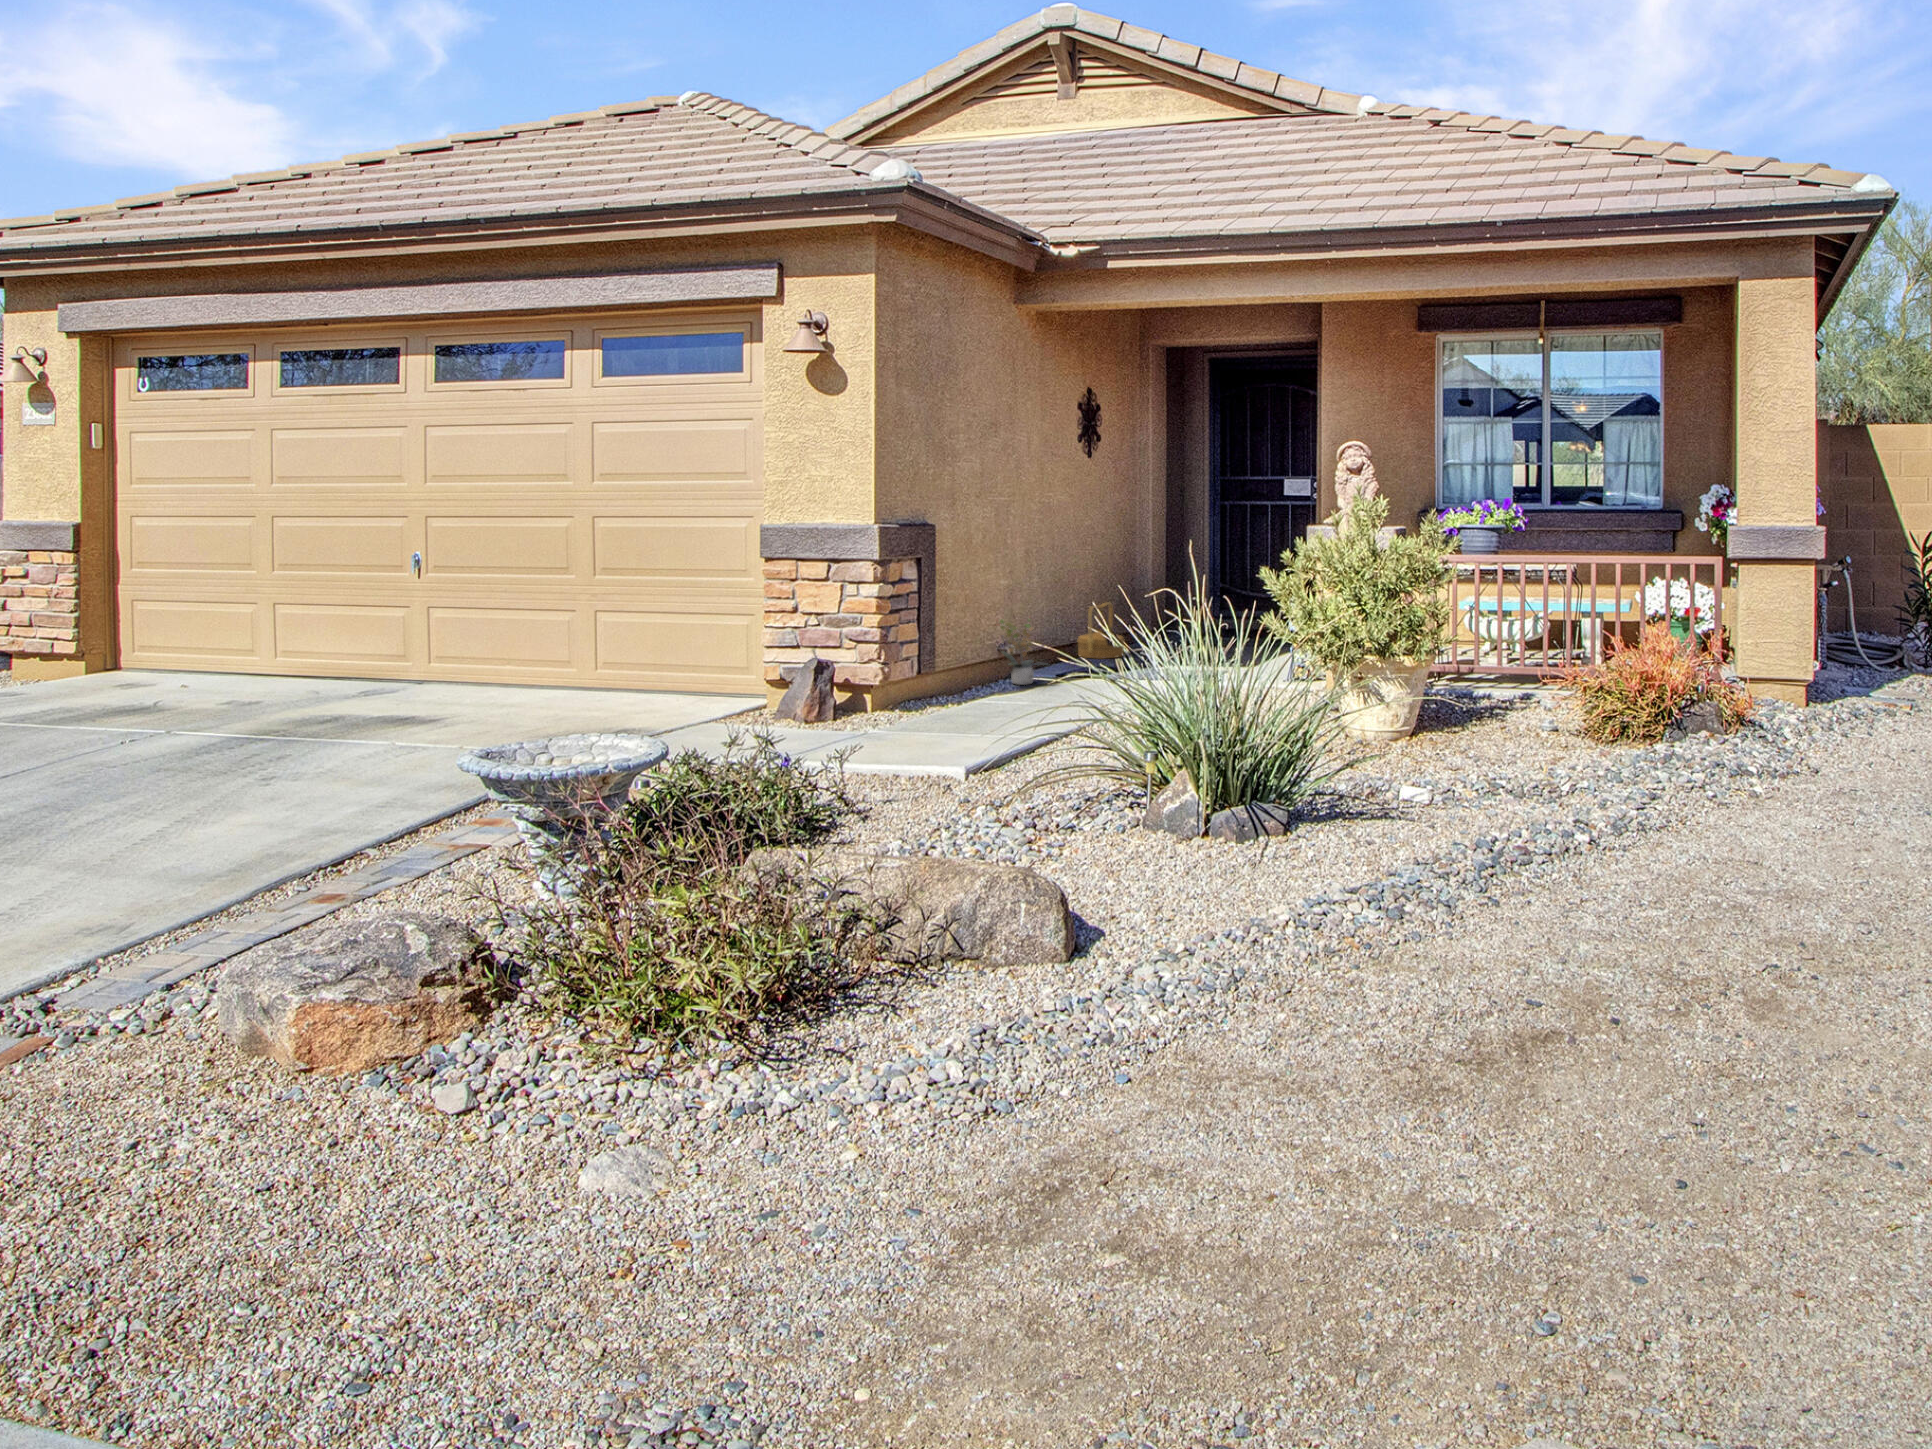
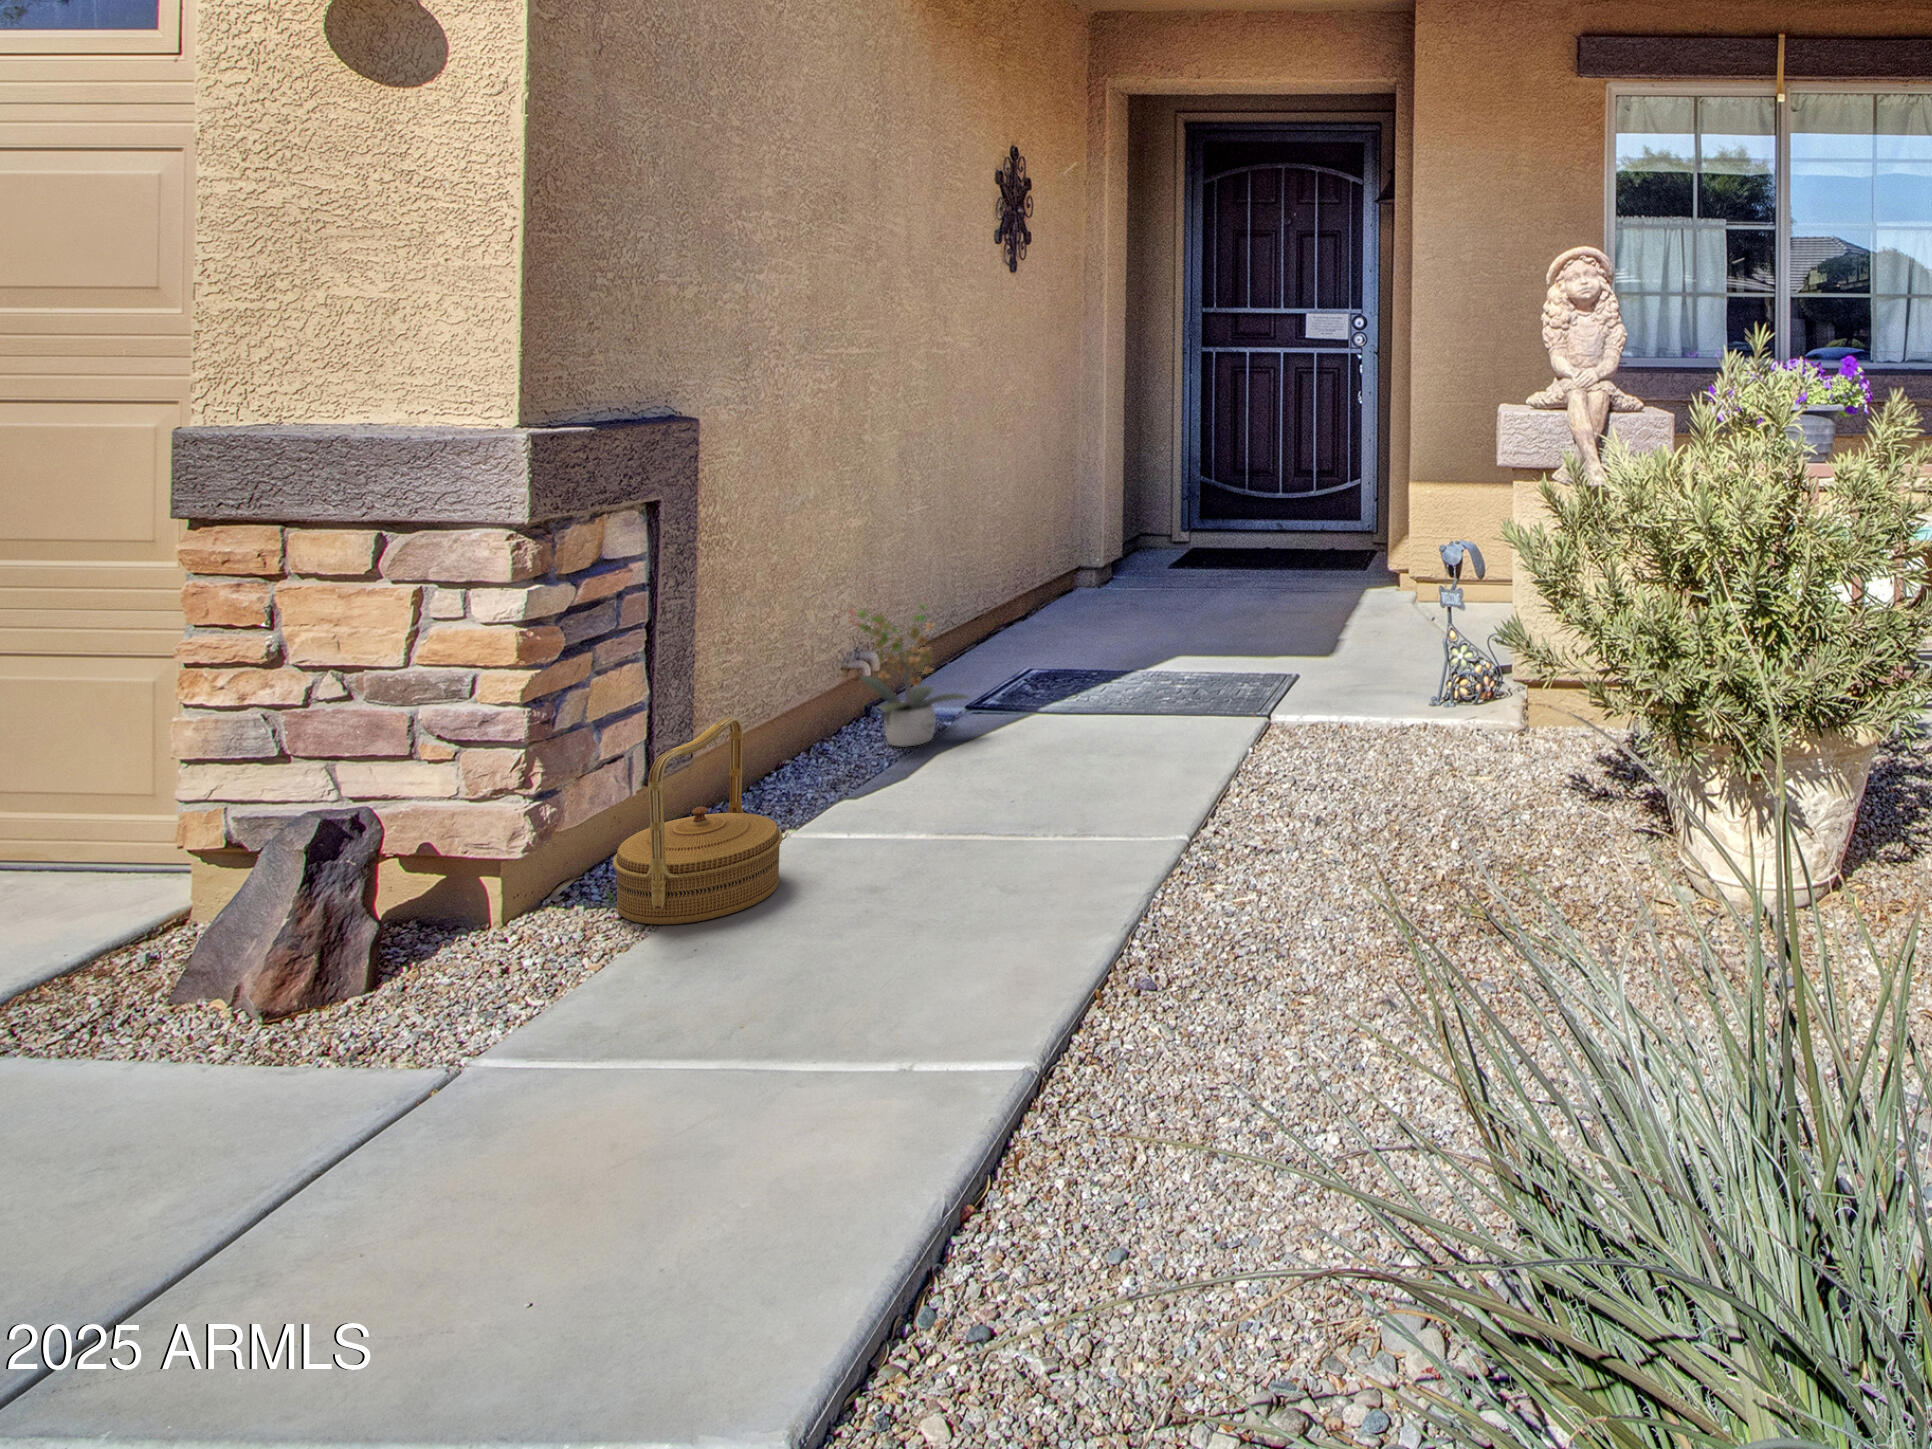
woven basket: present [1077,602,1124,659] -> present [613,718,783,925]

